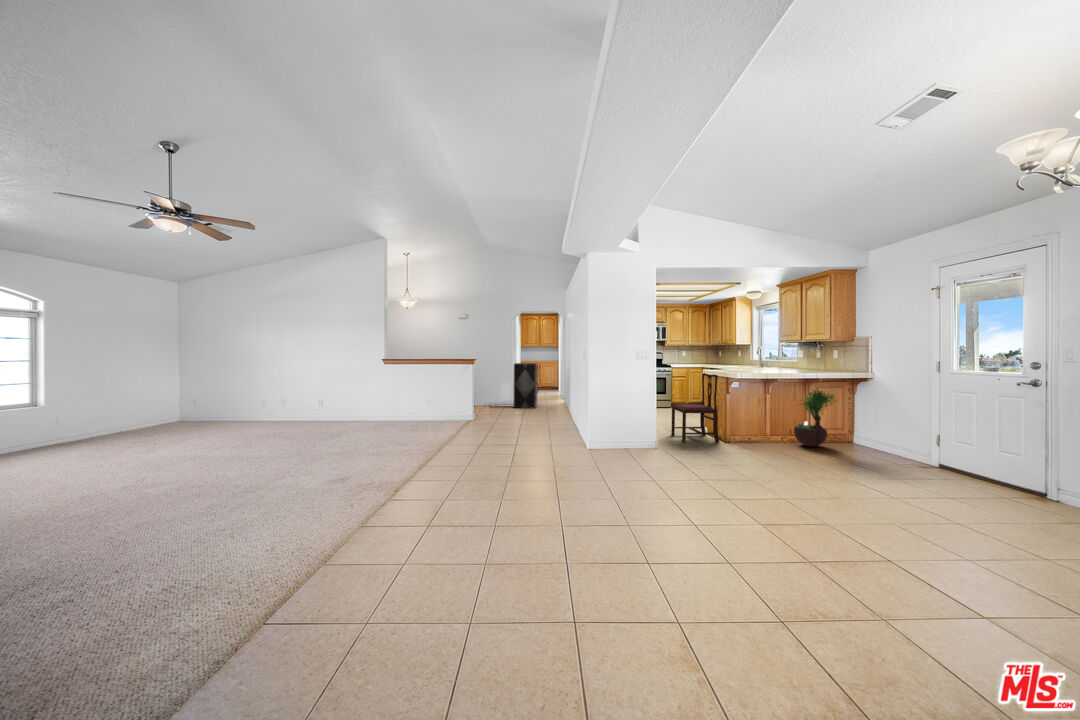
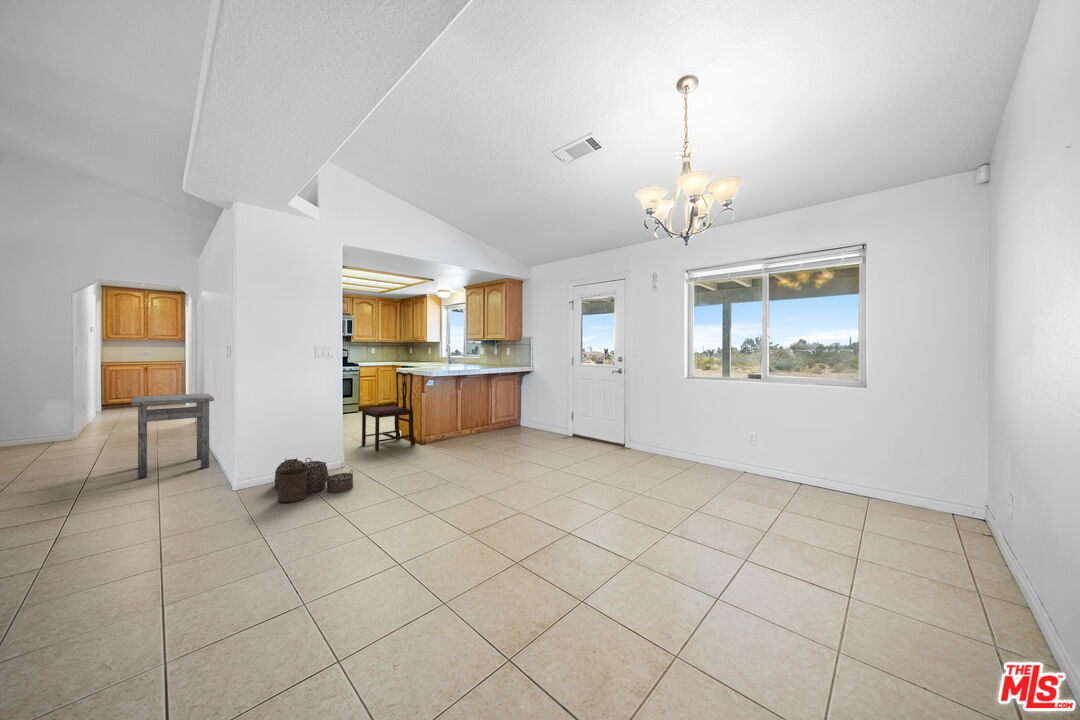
storage cabinet: present [514,363,539,408] -> none [81,365,141,441]
side table: none [536,384,575,434] -> present [131,394,214,478]
potted tree: present [794,389,835,446] -> none [481,378,514,435]
woven basket: none [609,435,663,468] -> present [275,458,353,502]

